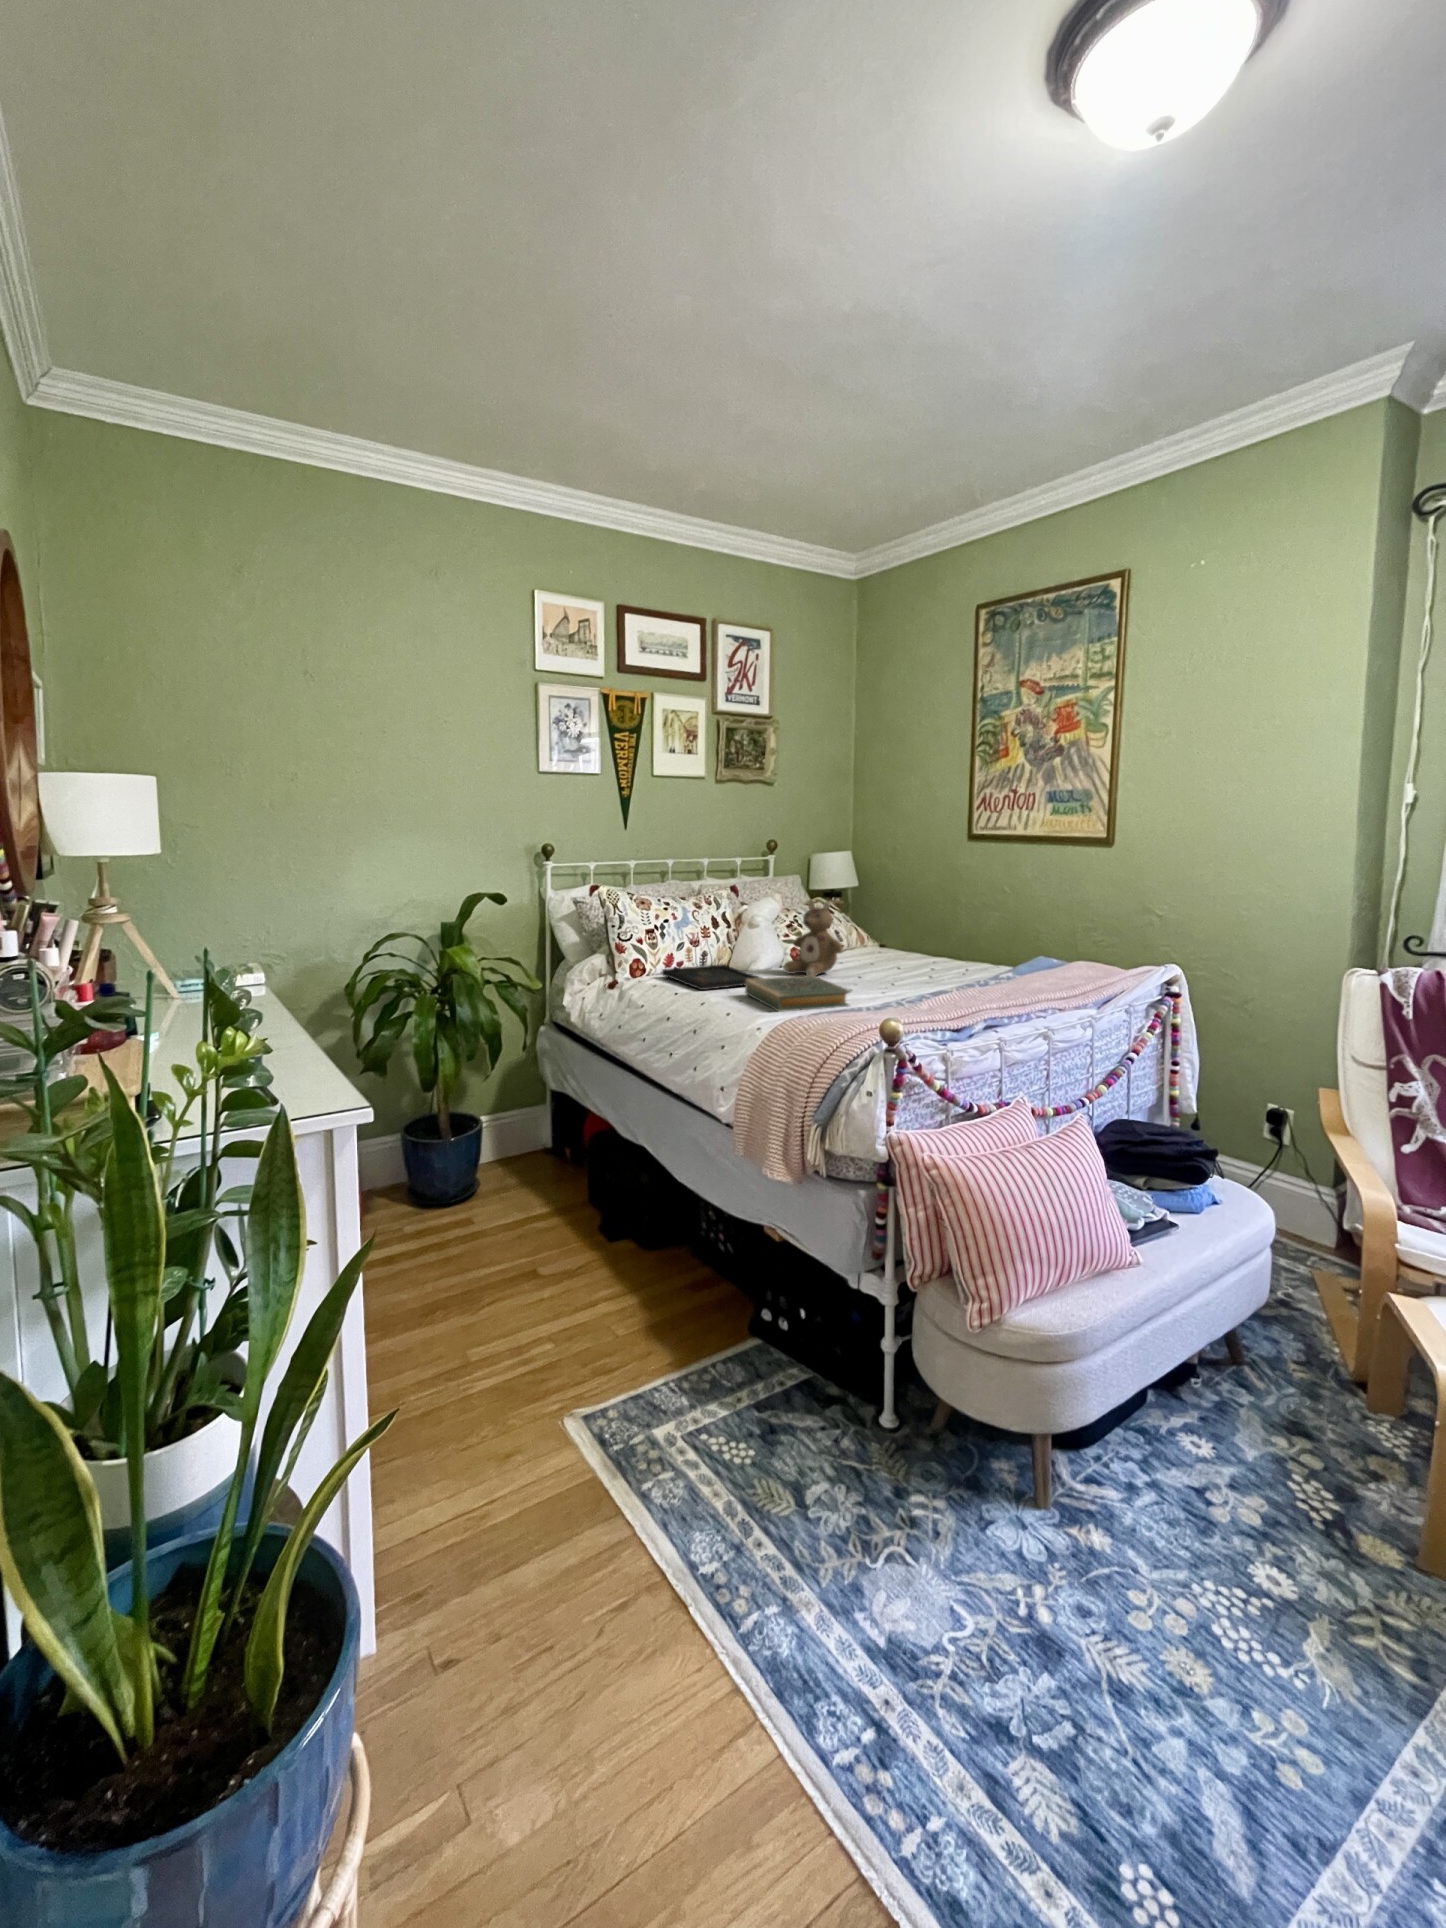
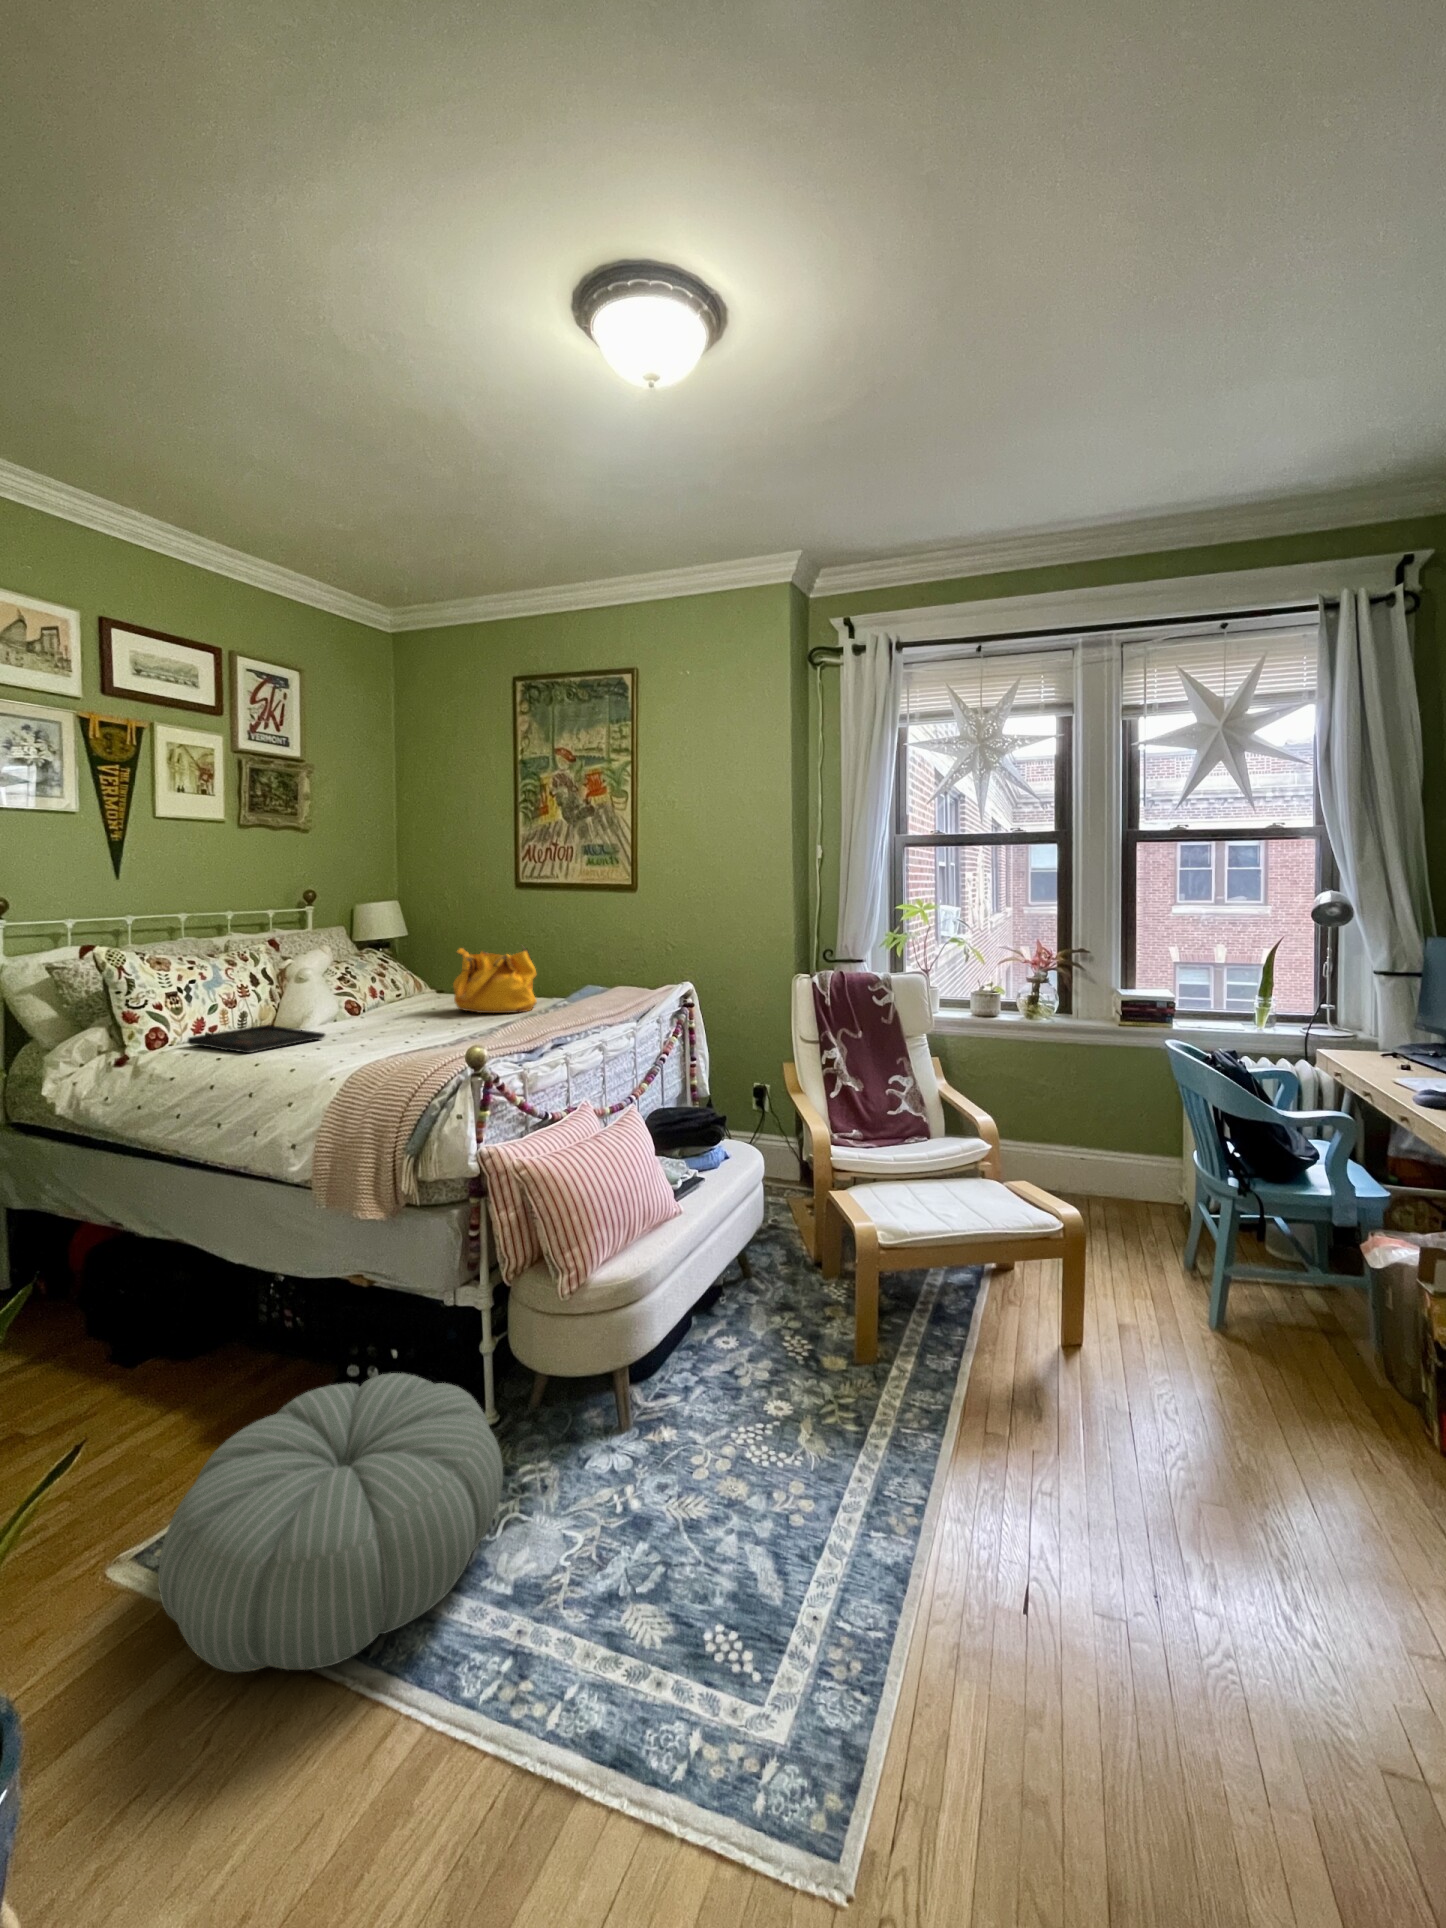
stuffed bear: present [783,900,844,976] -> none [341,949,407,1027]
handbag: none [891,903,980,979] -> present [453,948,537,1013]
hardback book: present [745,975,851,1012] -> none [304,1023,427,1062]
pouf: none [585,1328,888,1622] -> present [158,1373,503,1672]

